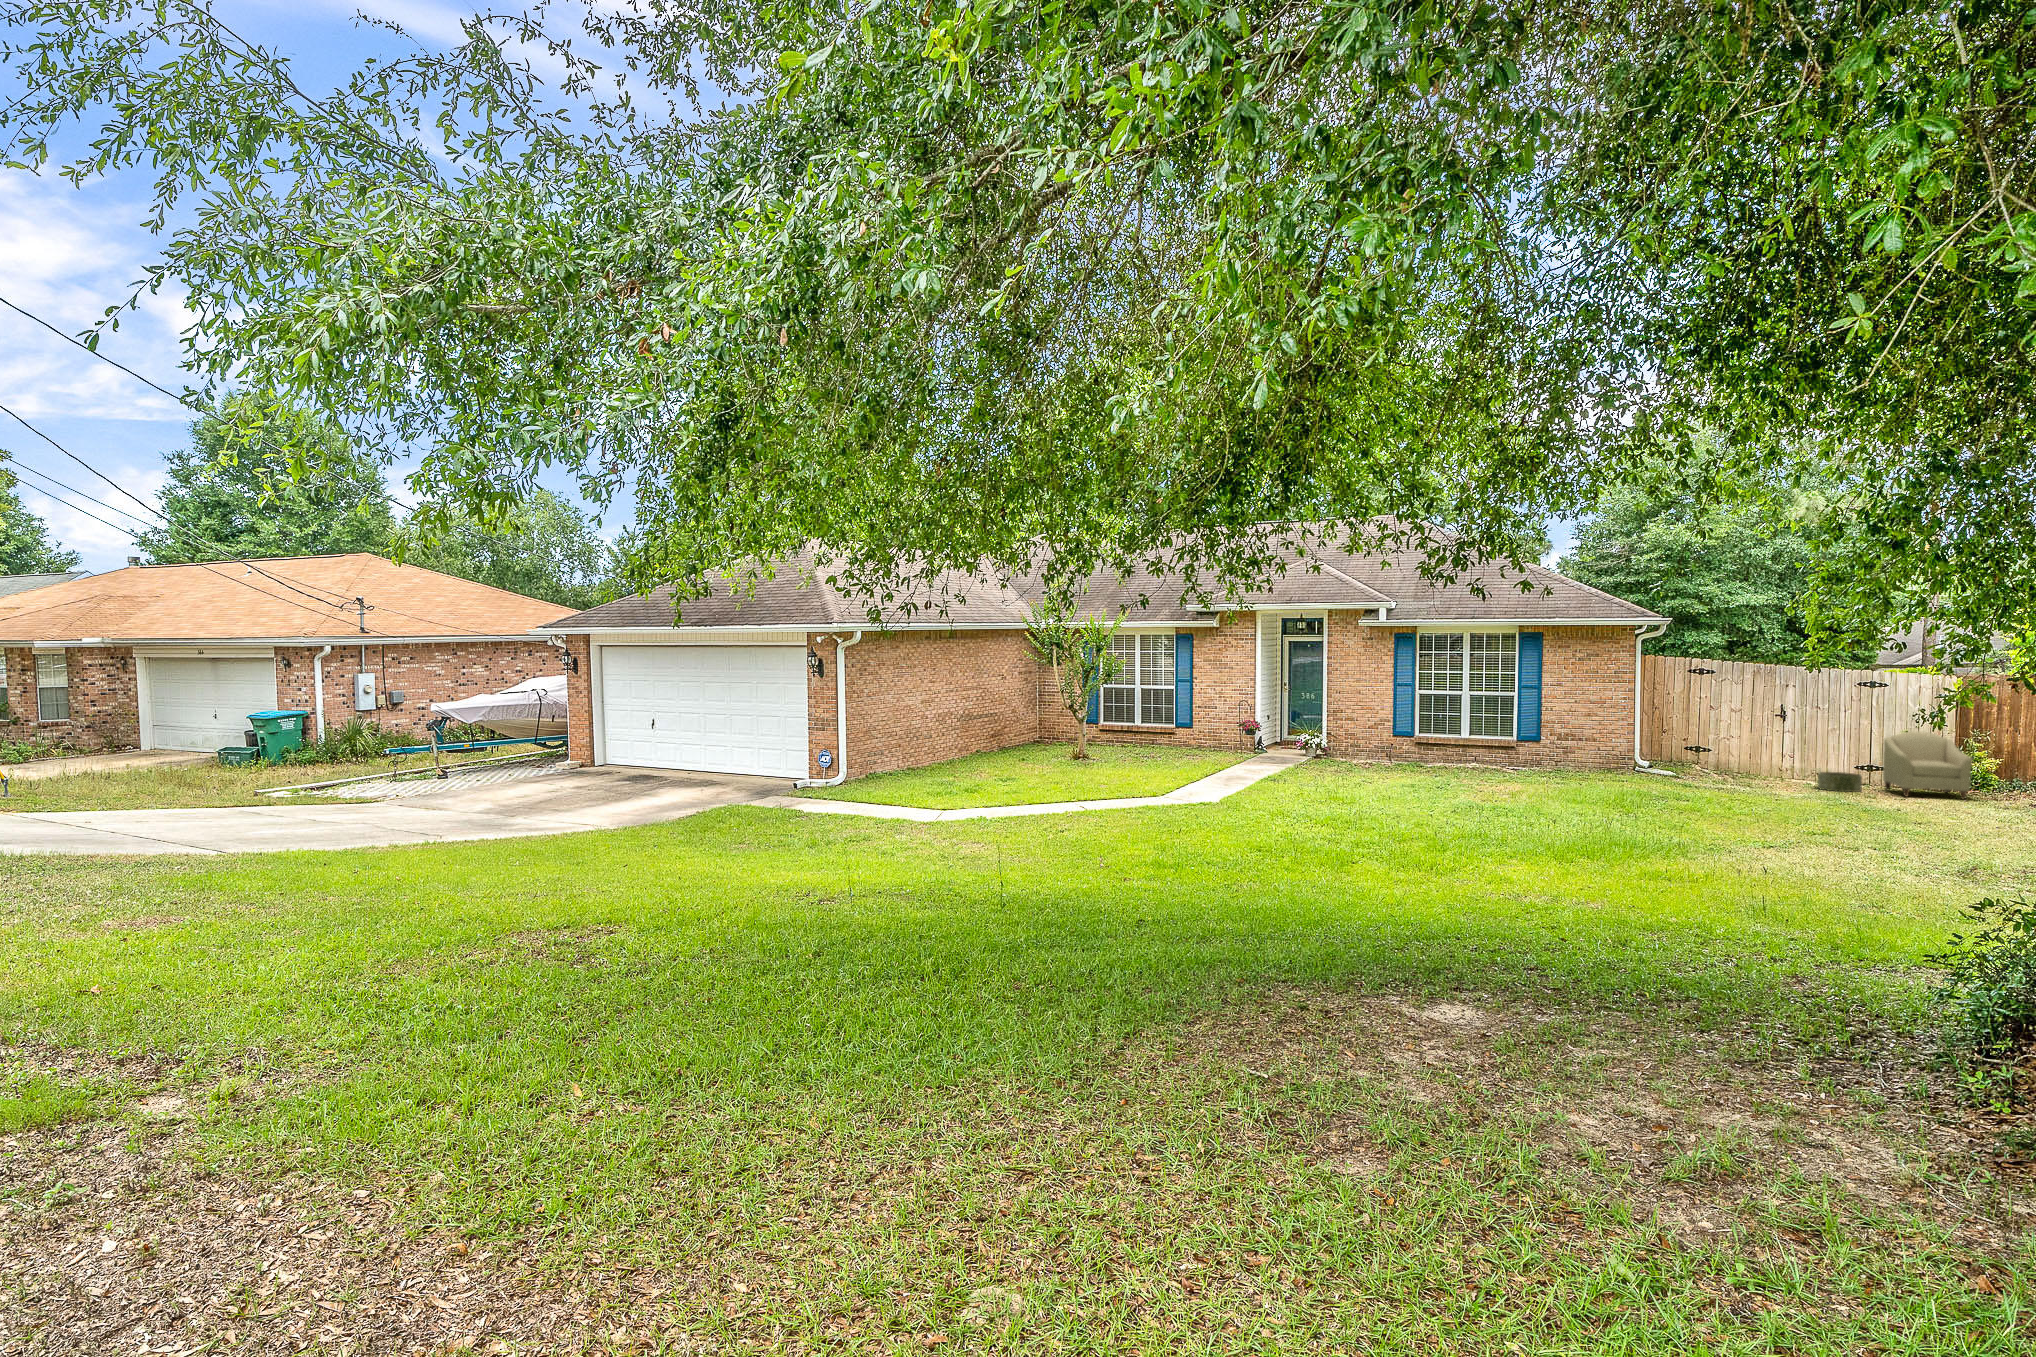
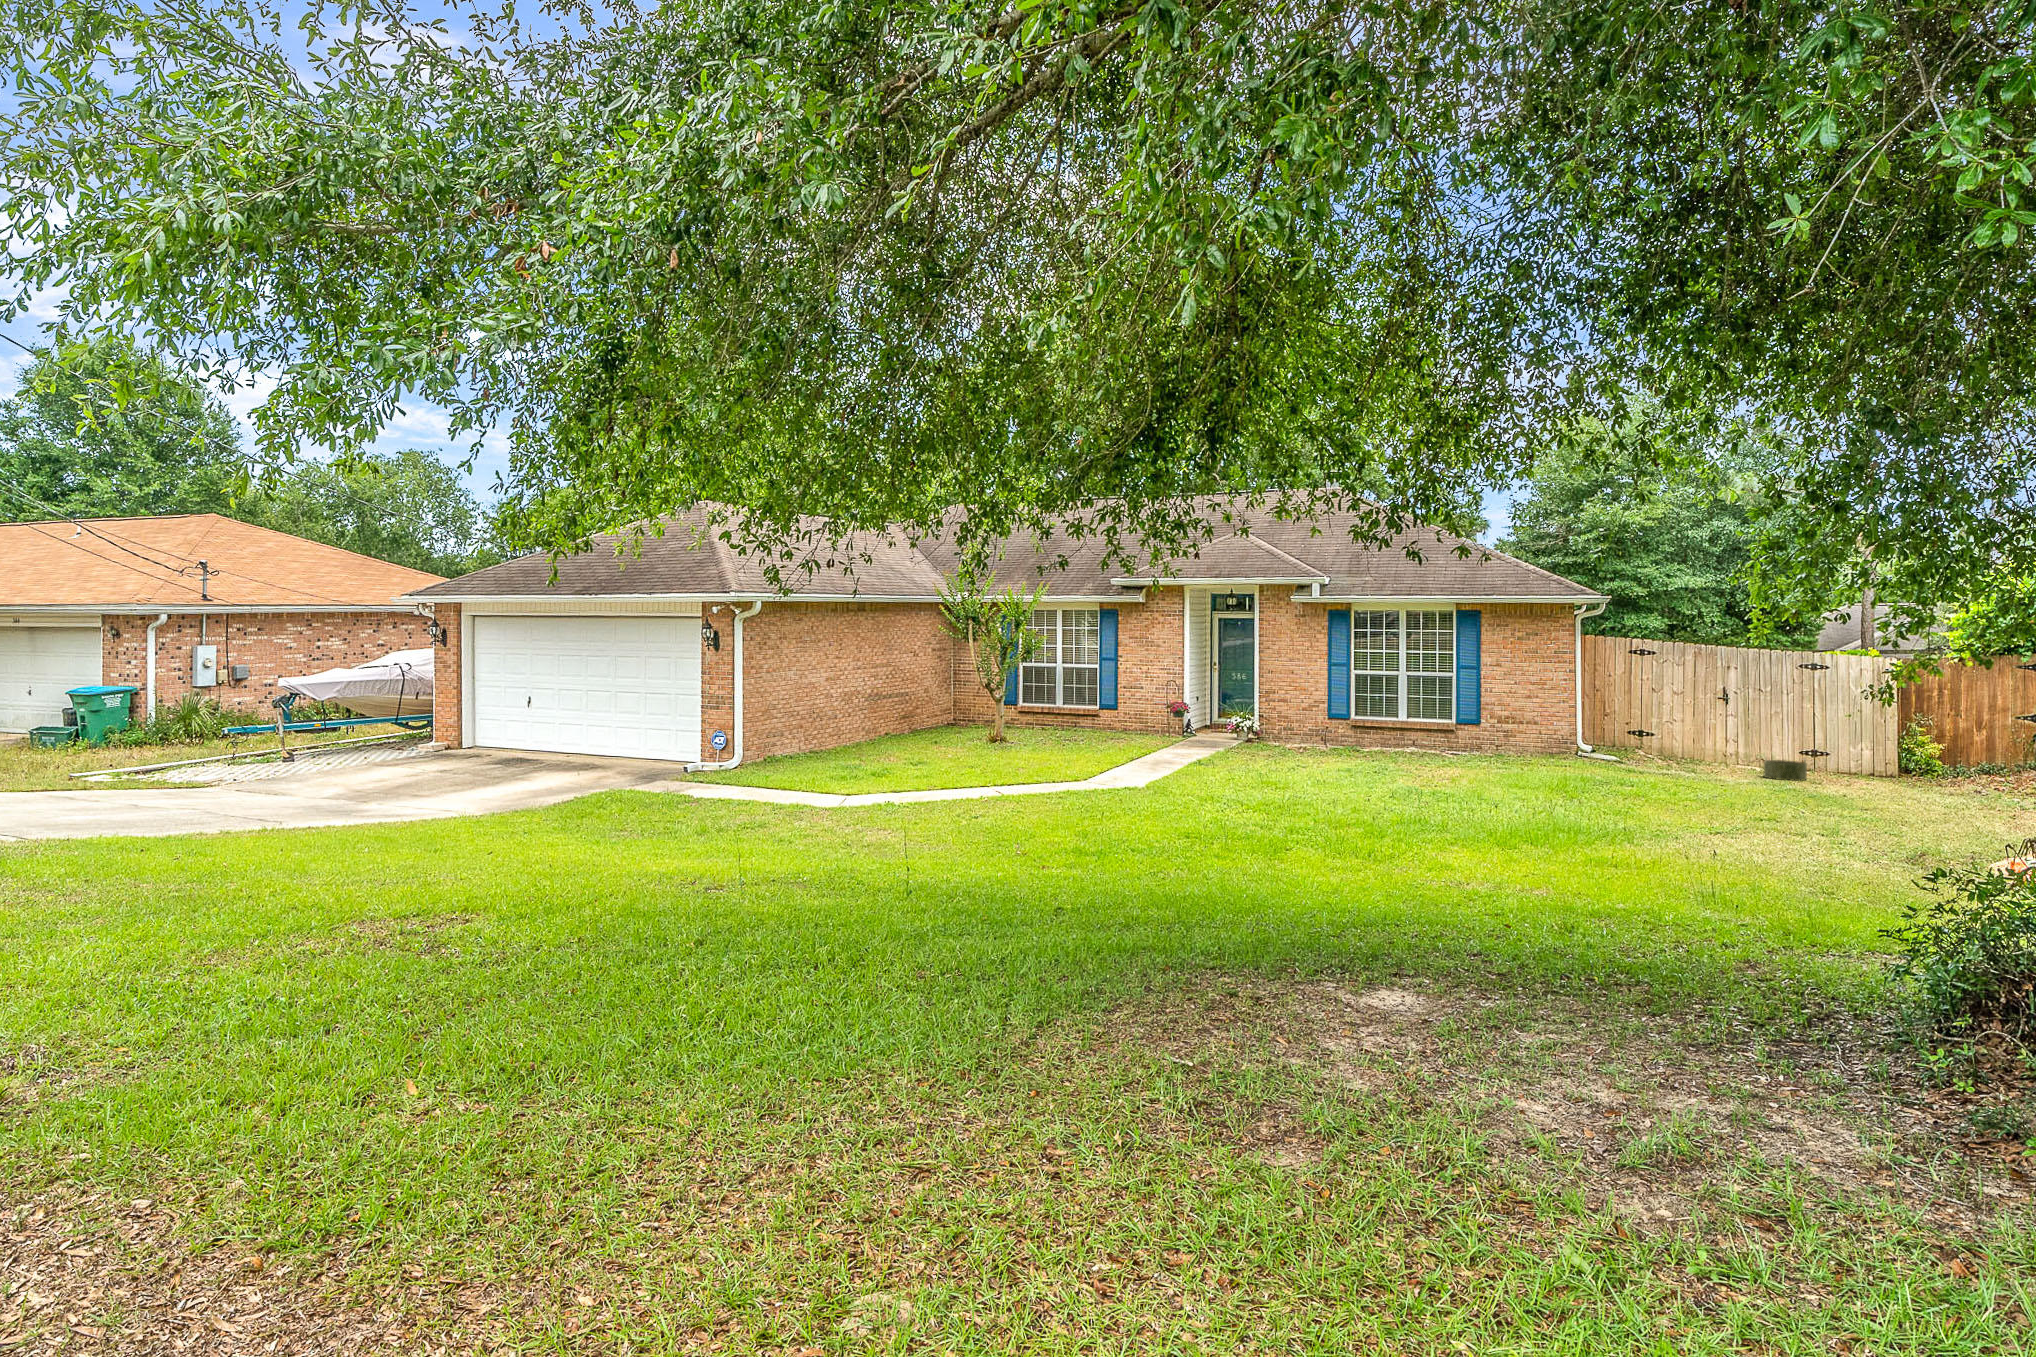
chair: present [1883,731,1973,799] -> none [1828,719,1916,788]

